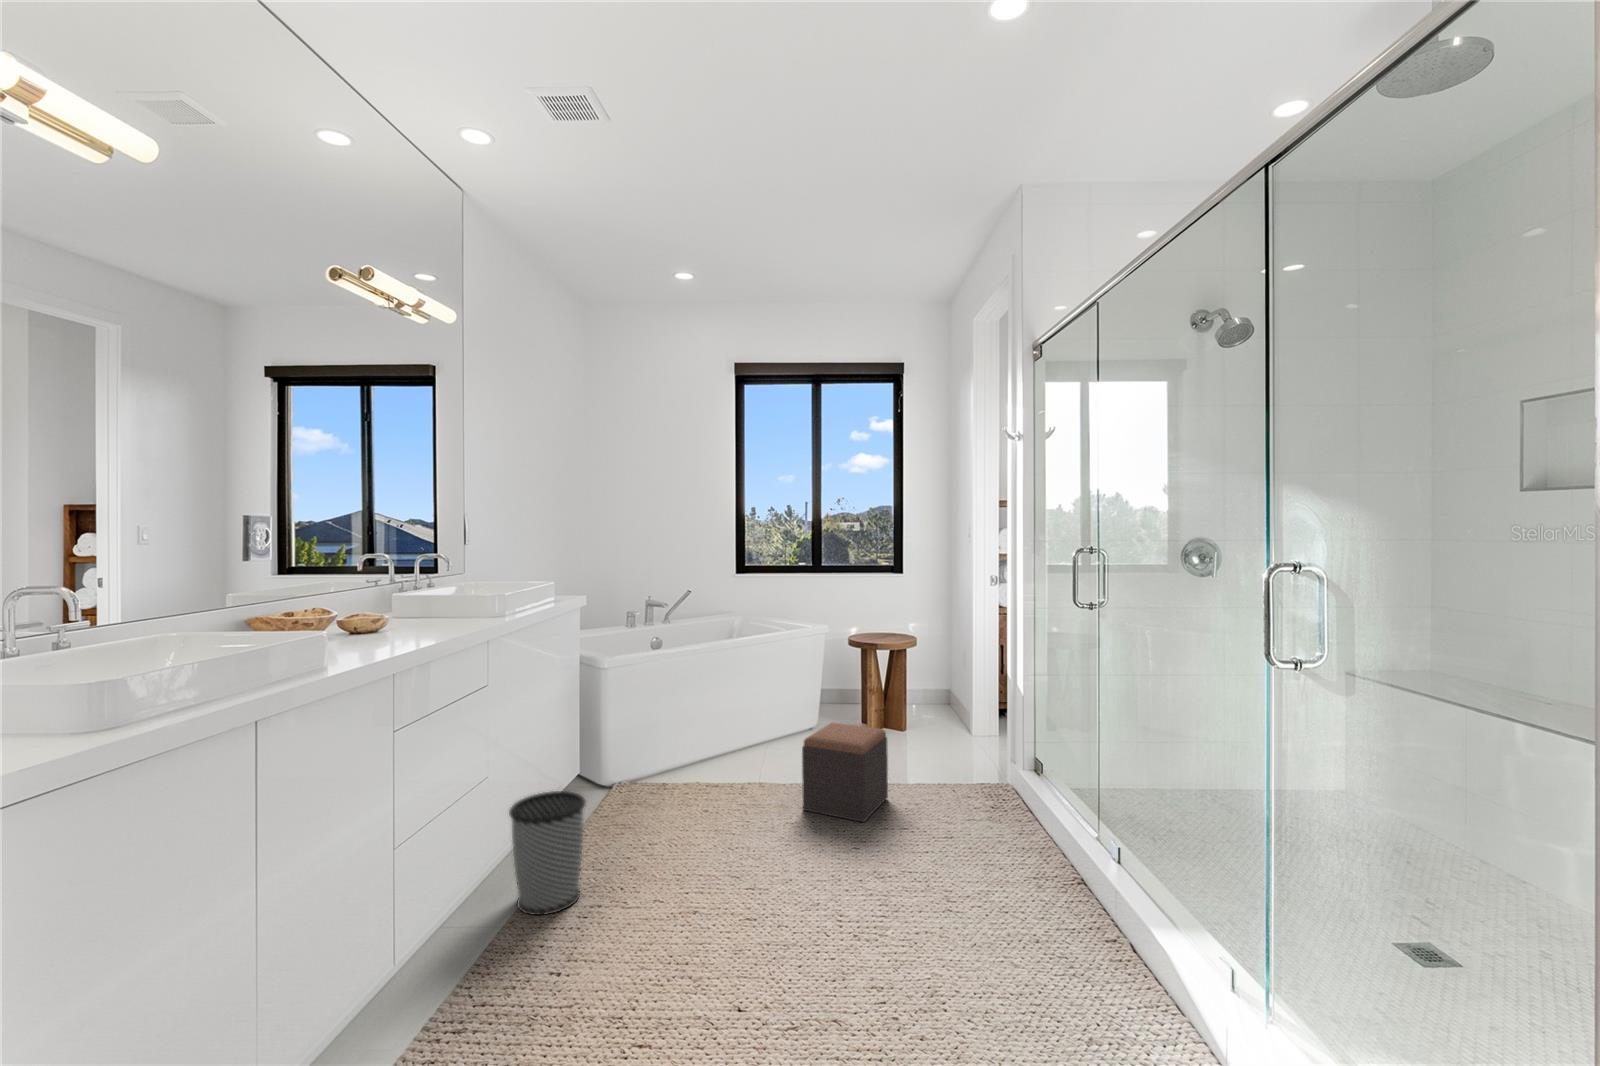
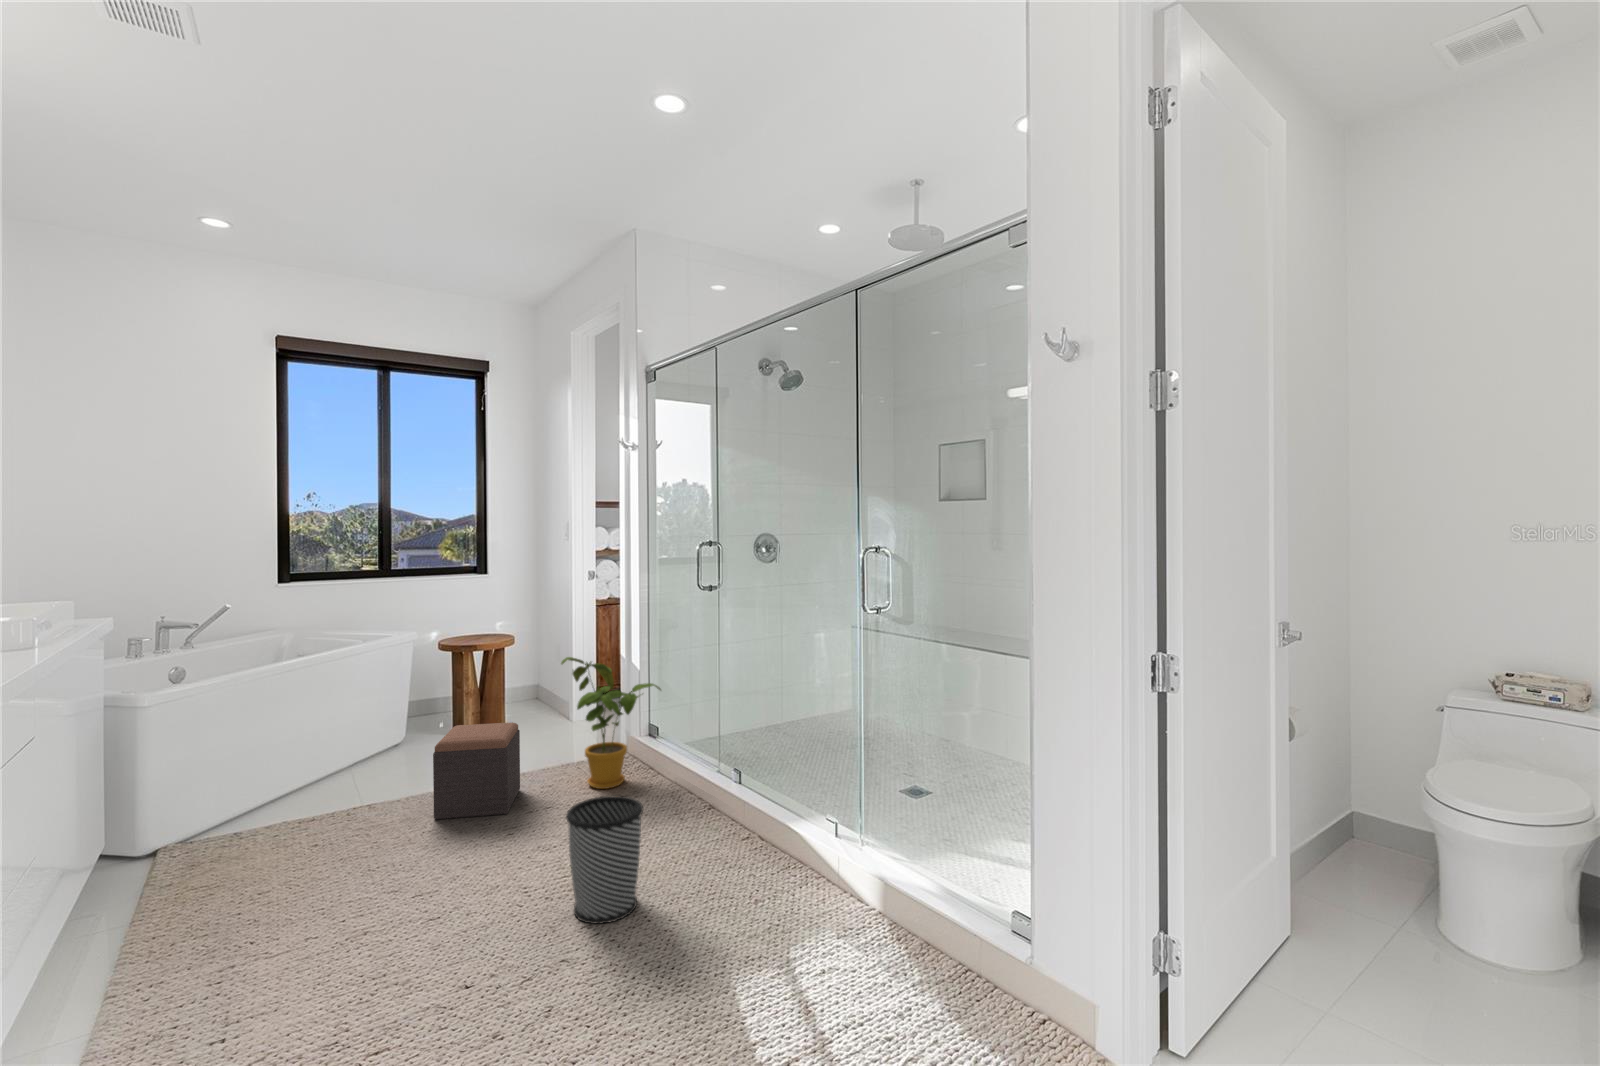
house plant: none [928,668,1043,820] -> present [561,657,661,789]
wastebasket: present [509,791,586,915] -> present [566,796,643,924]

